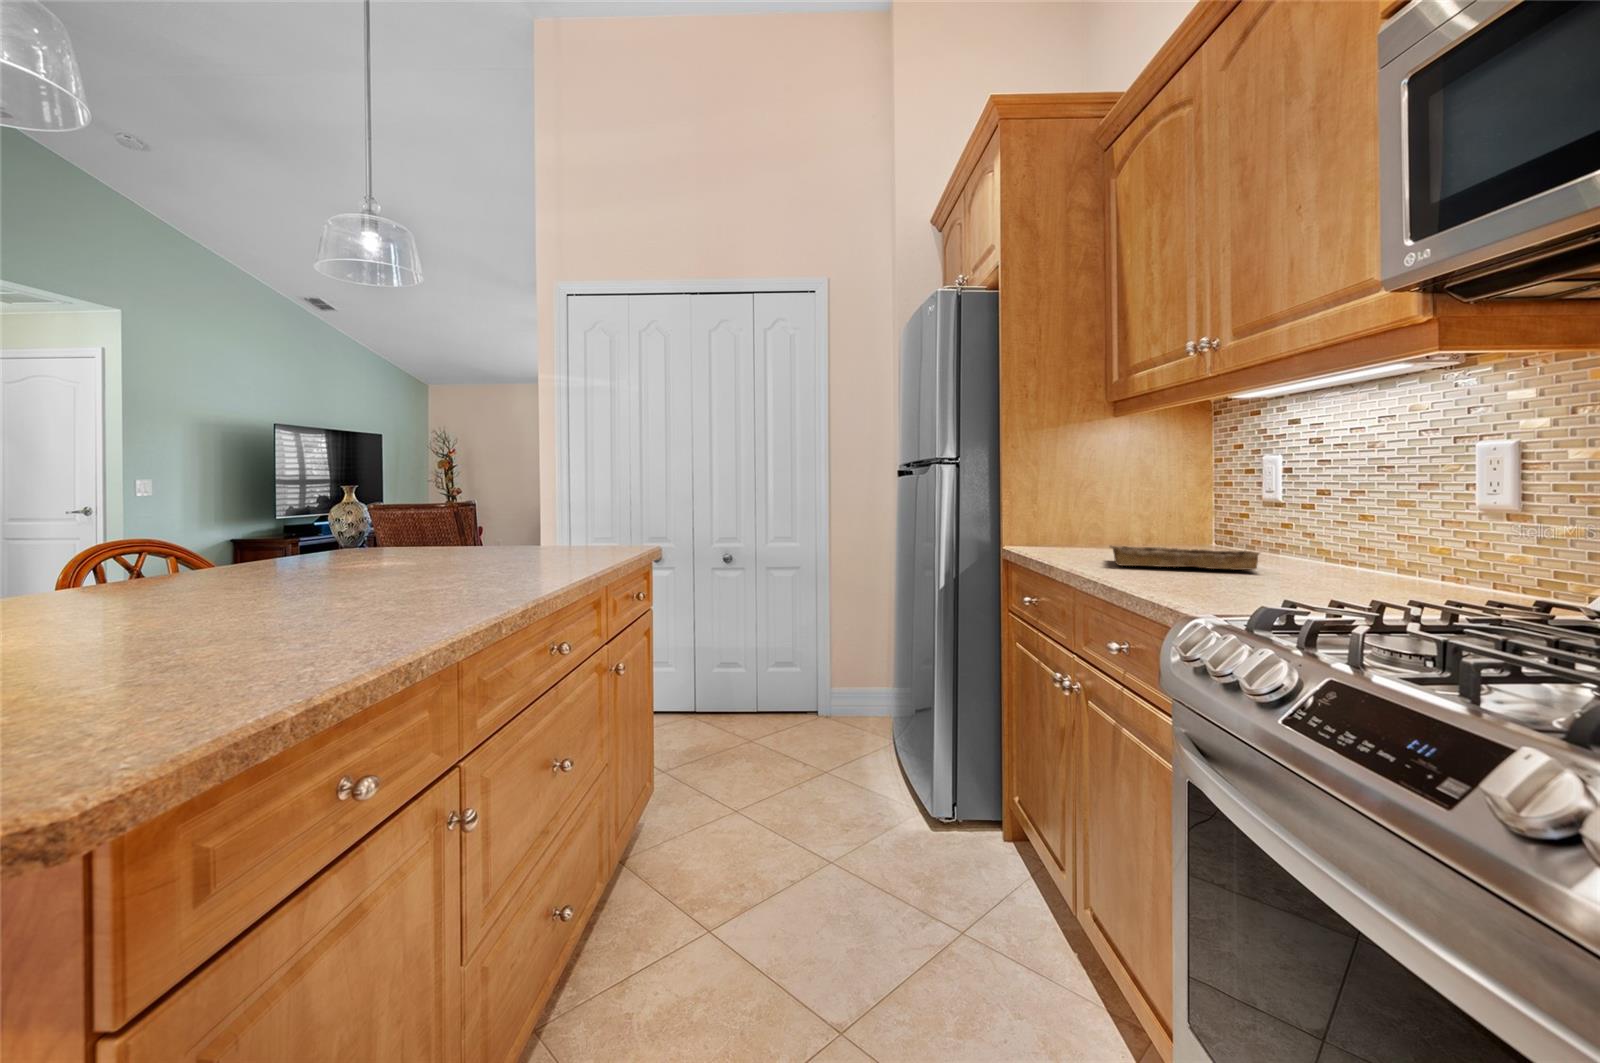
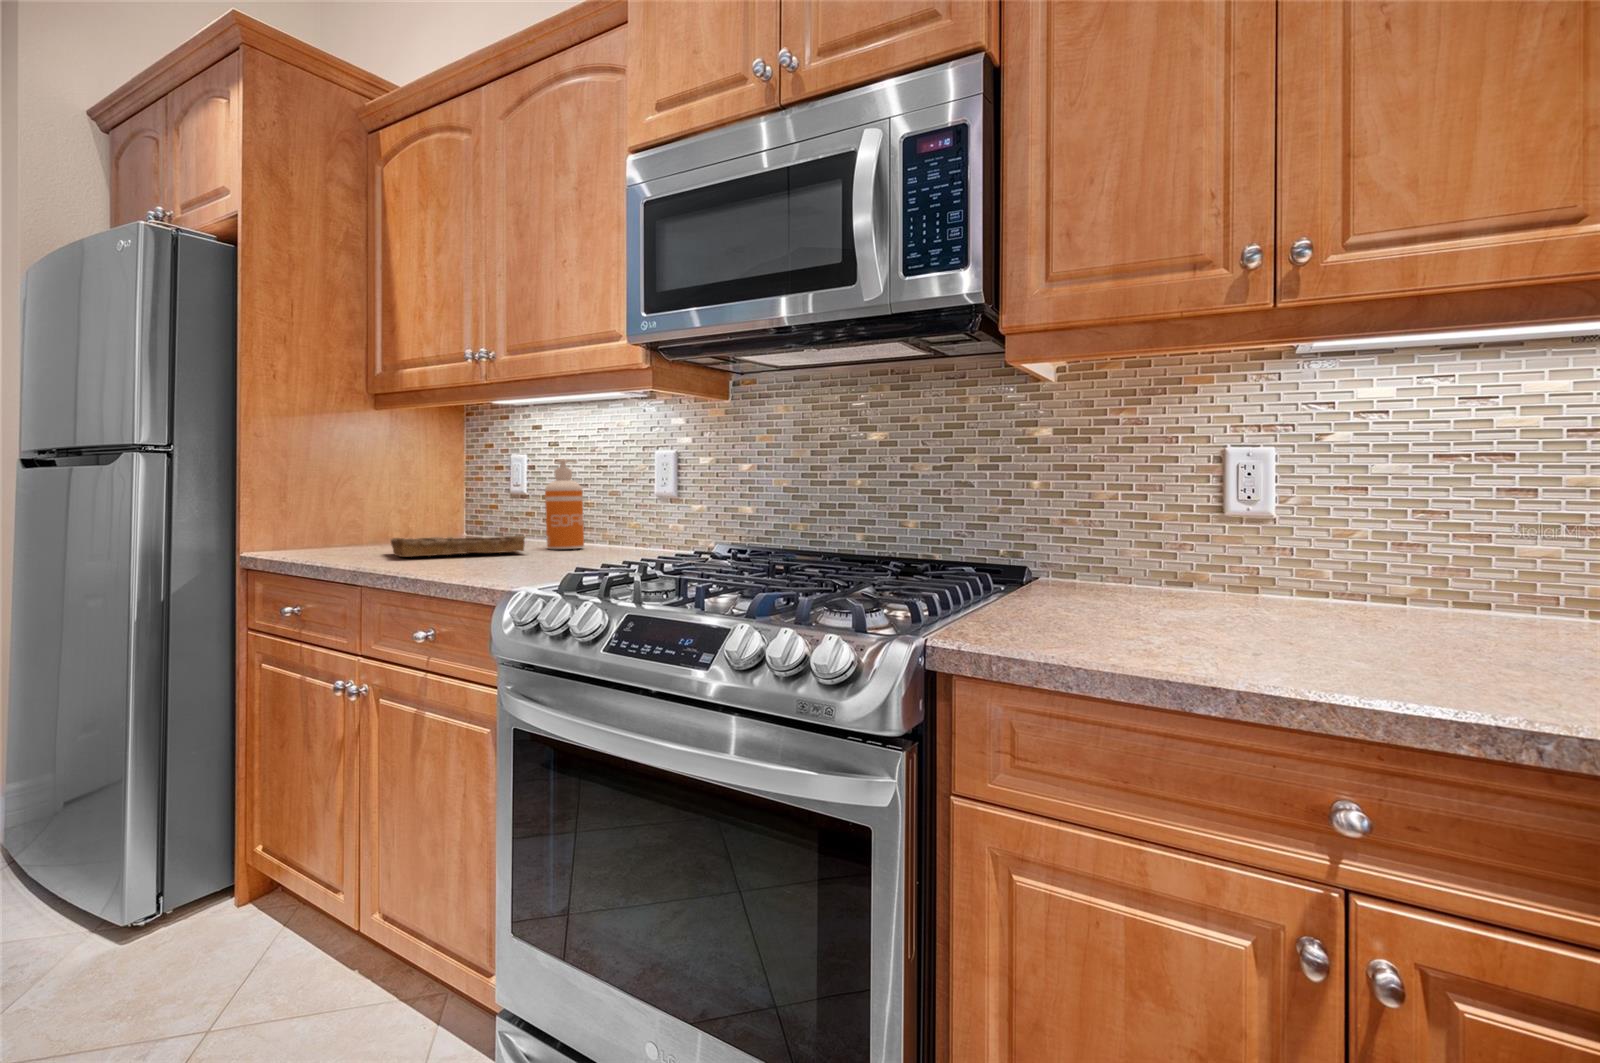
soap dispenser: none [1295,459,1353,572] -> present [545,459,584,549]

